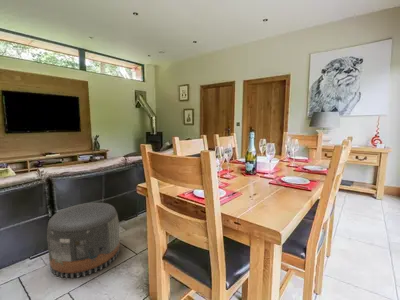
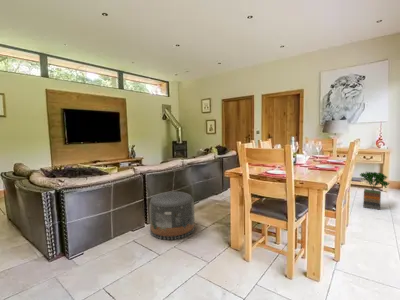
potted tree: none [348,177,388,229] -> present [360,172,389,210]

